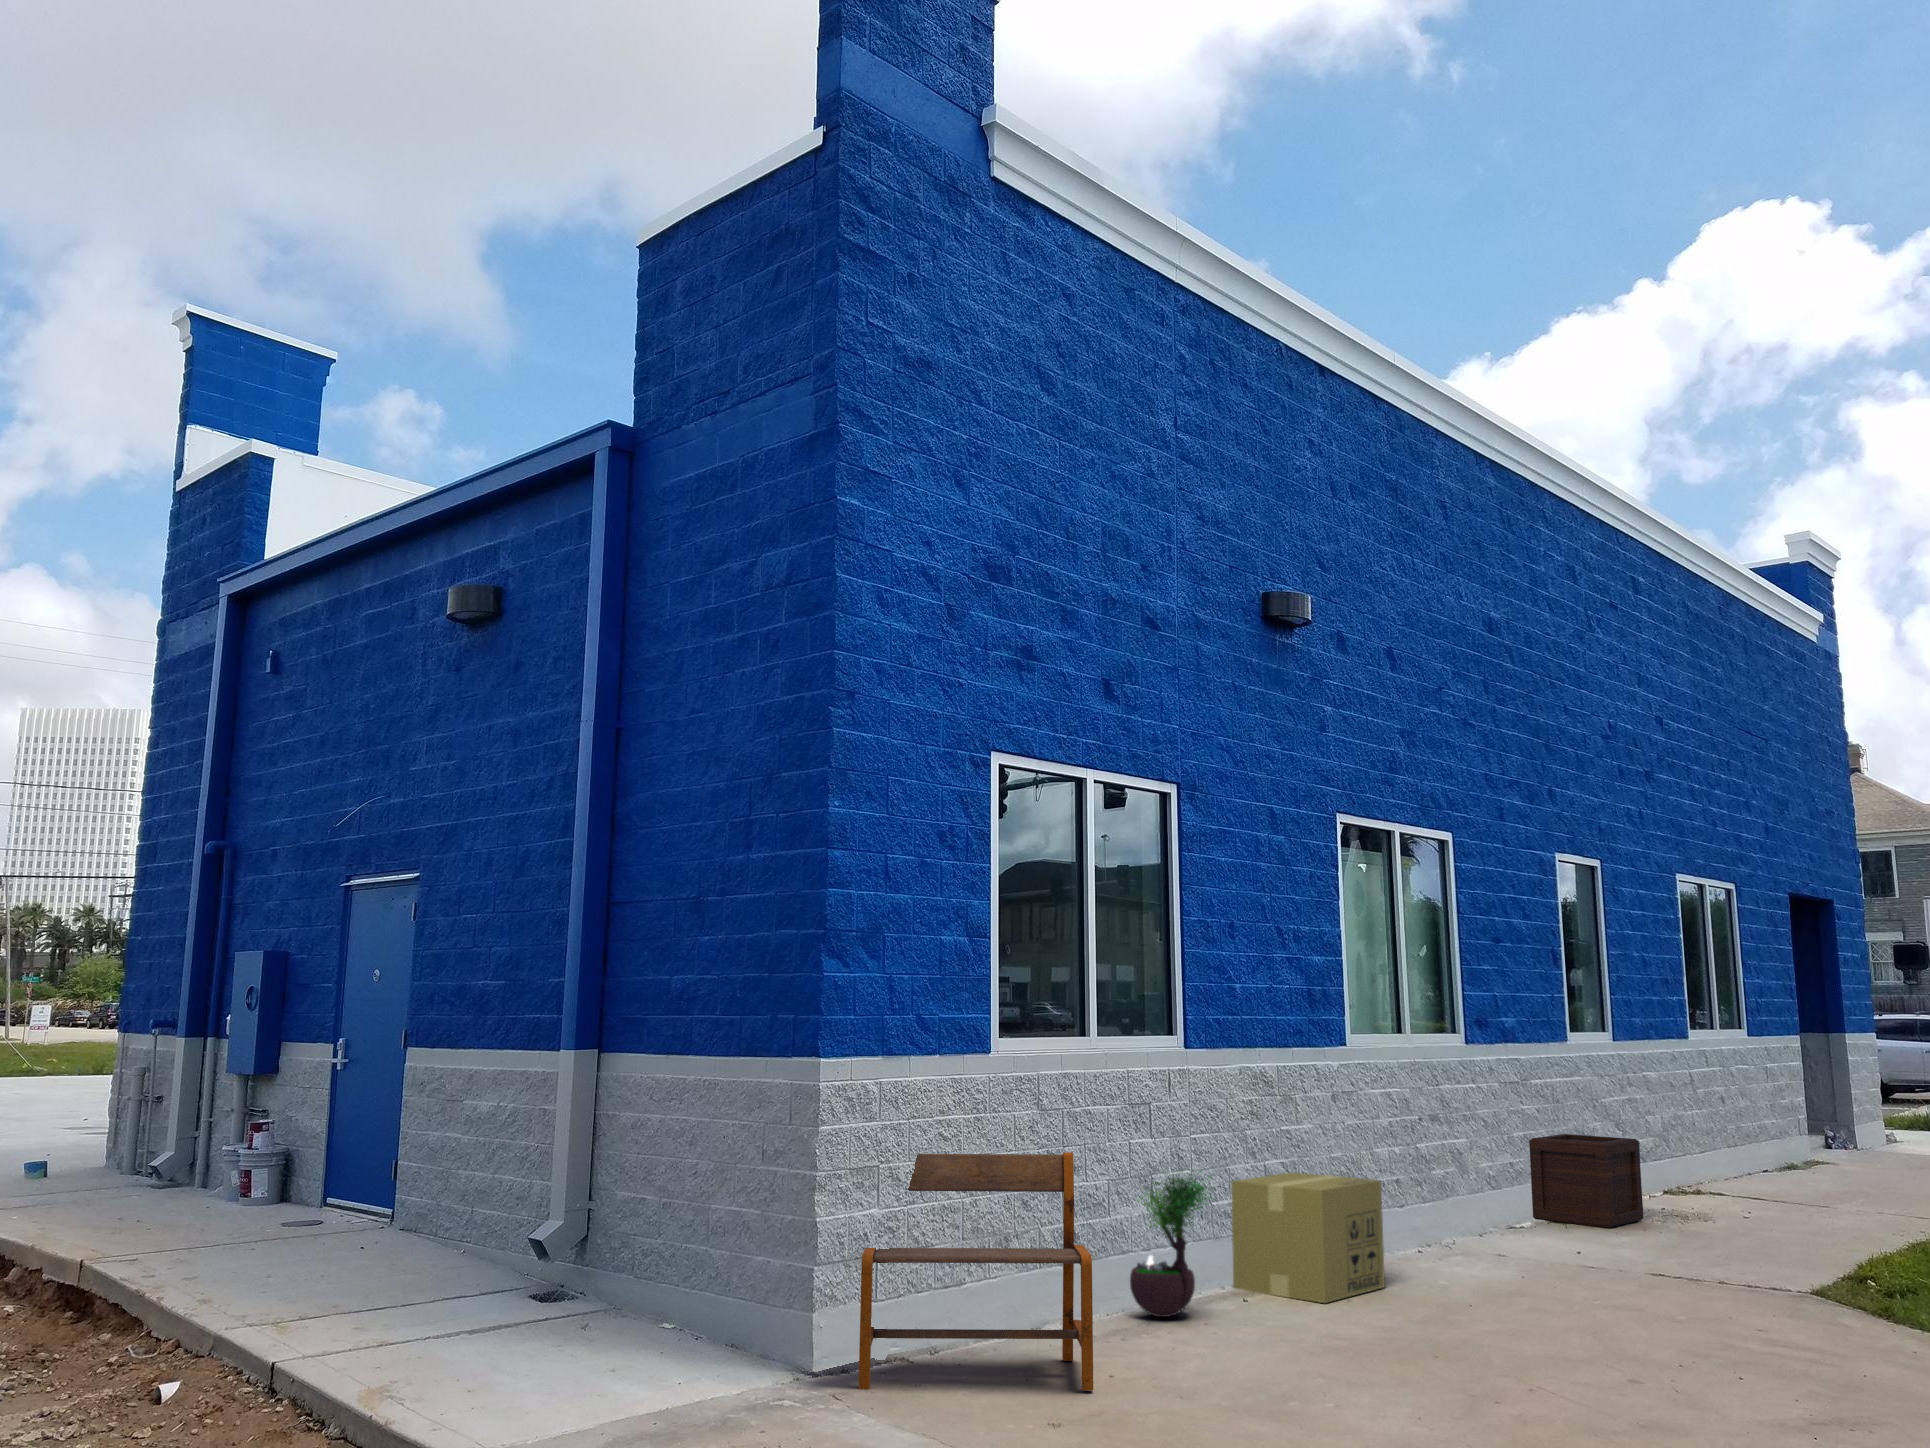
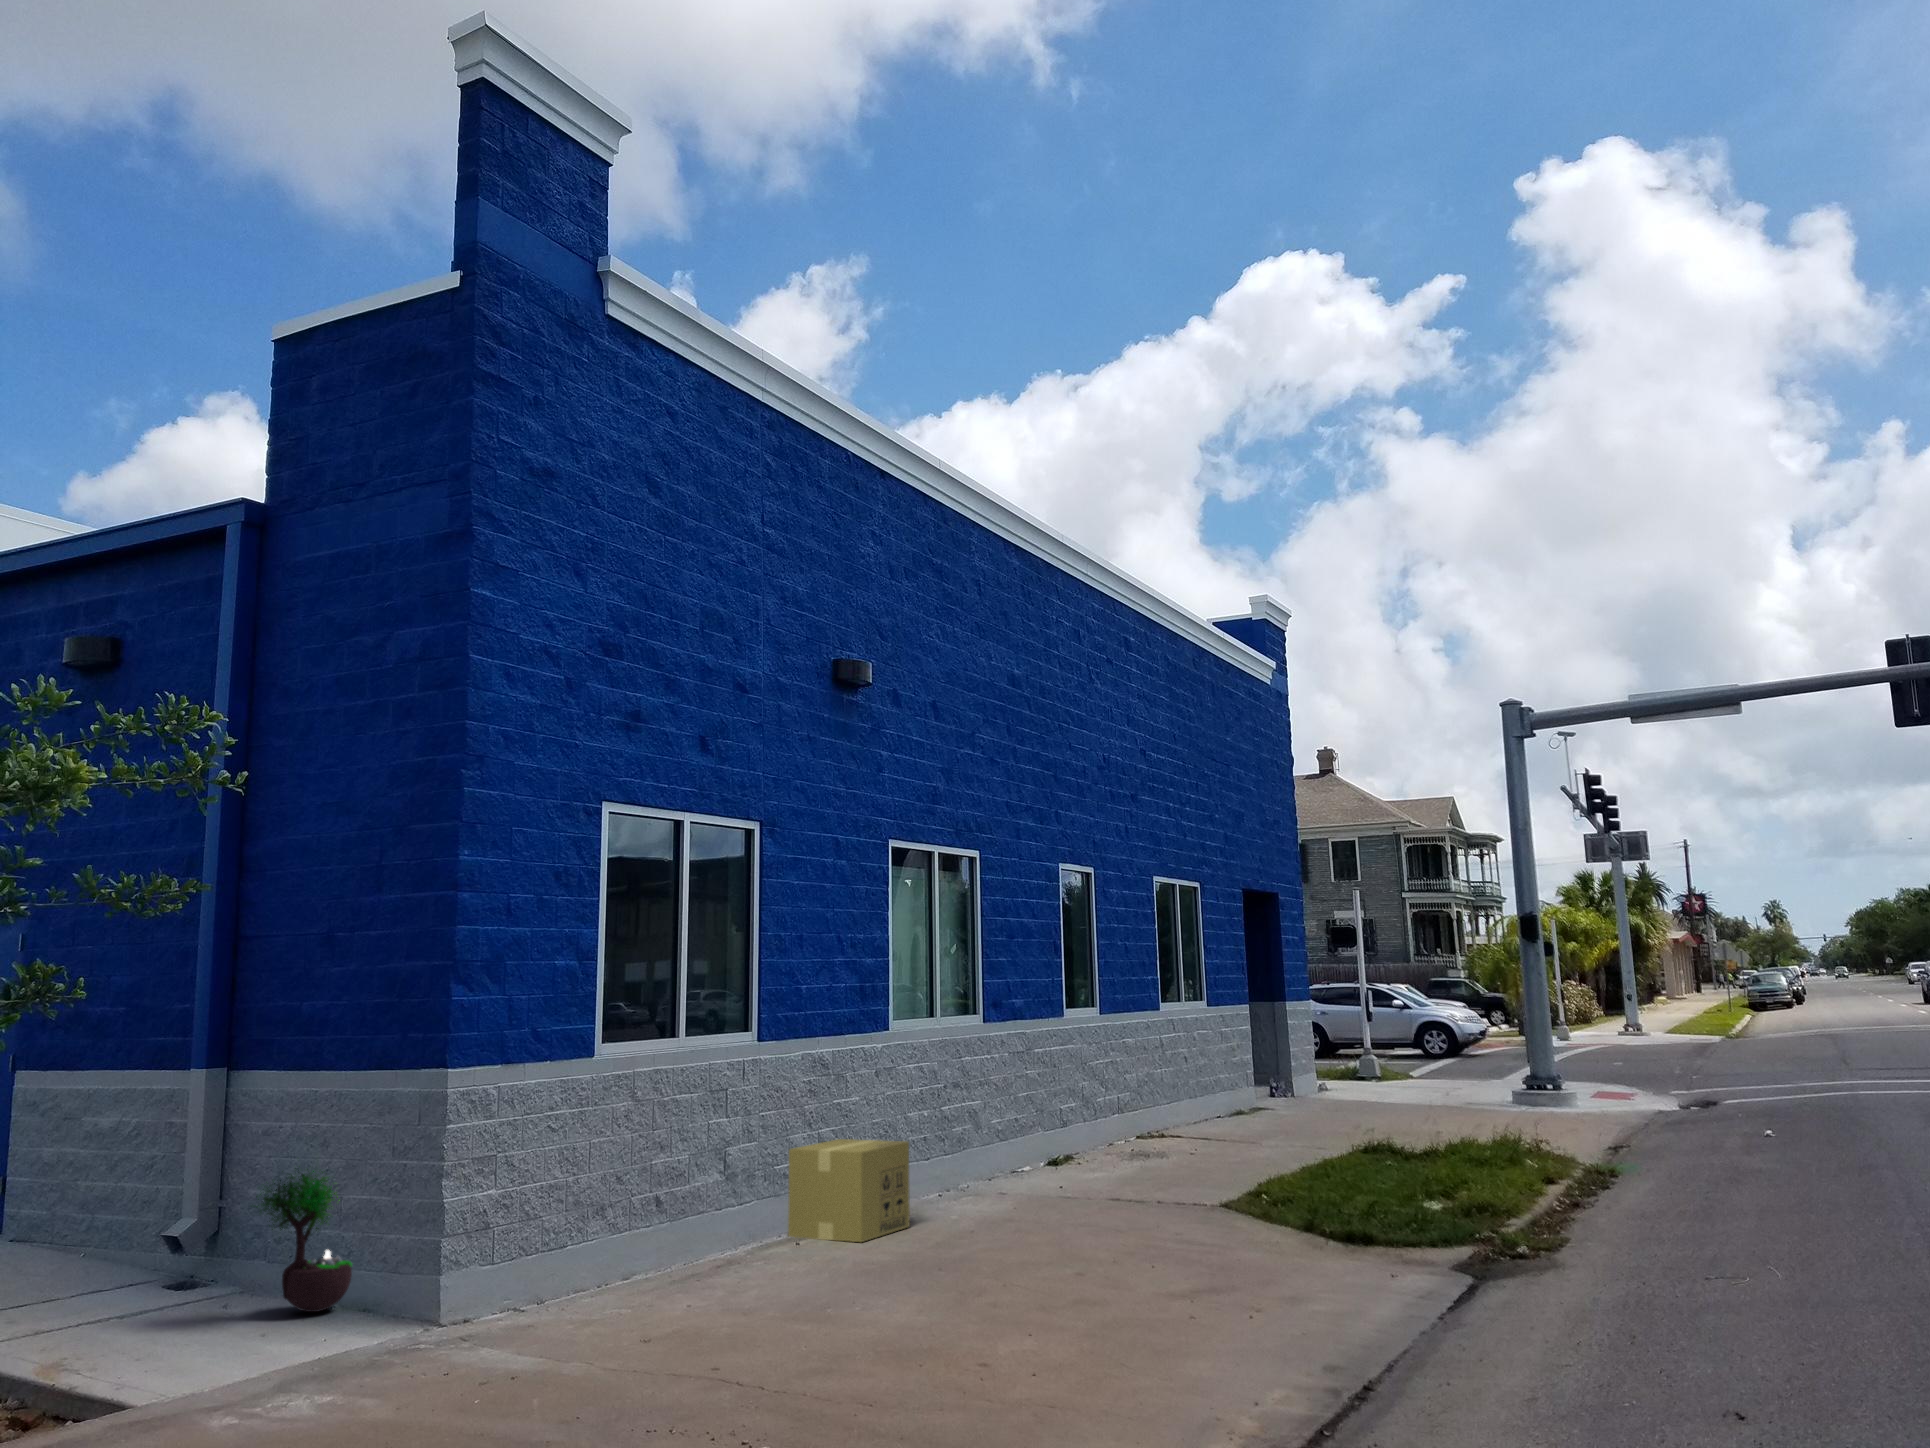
wooden crate: present [1529,1134,1643,1228] -> none [1032,1096,1117,1169]
bench: present [858,1152,1093,1390] -> none [481,1133,677,1336]
potted tree: present [1130,1170,1211,1317] -> present [256,1166,352,1312]

